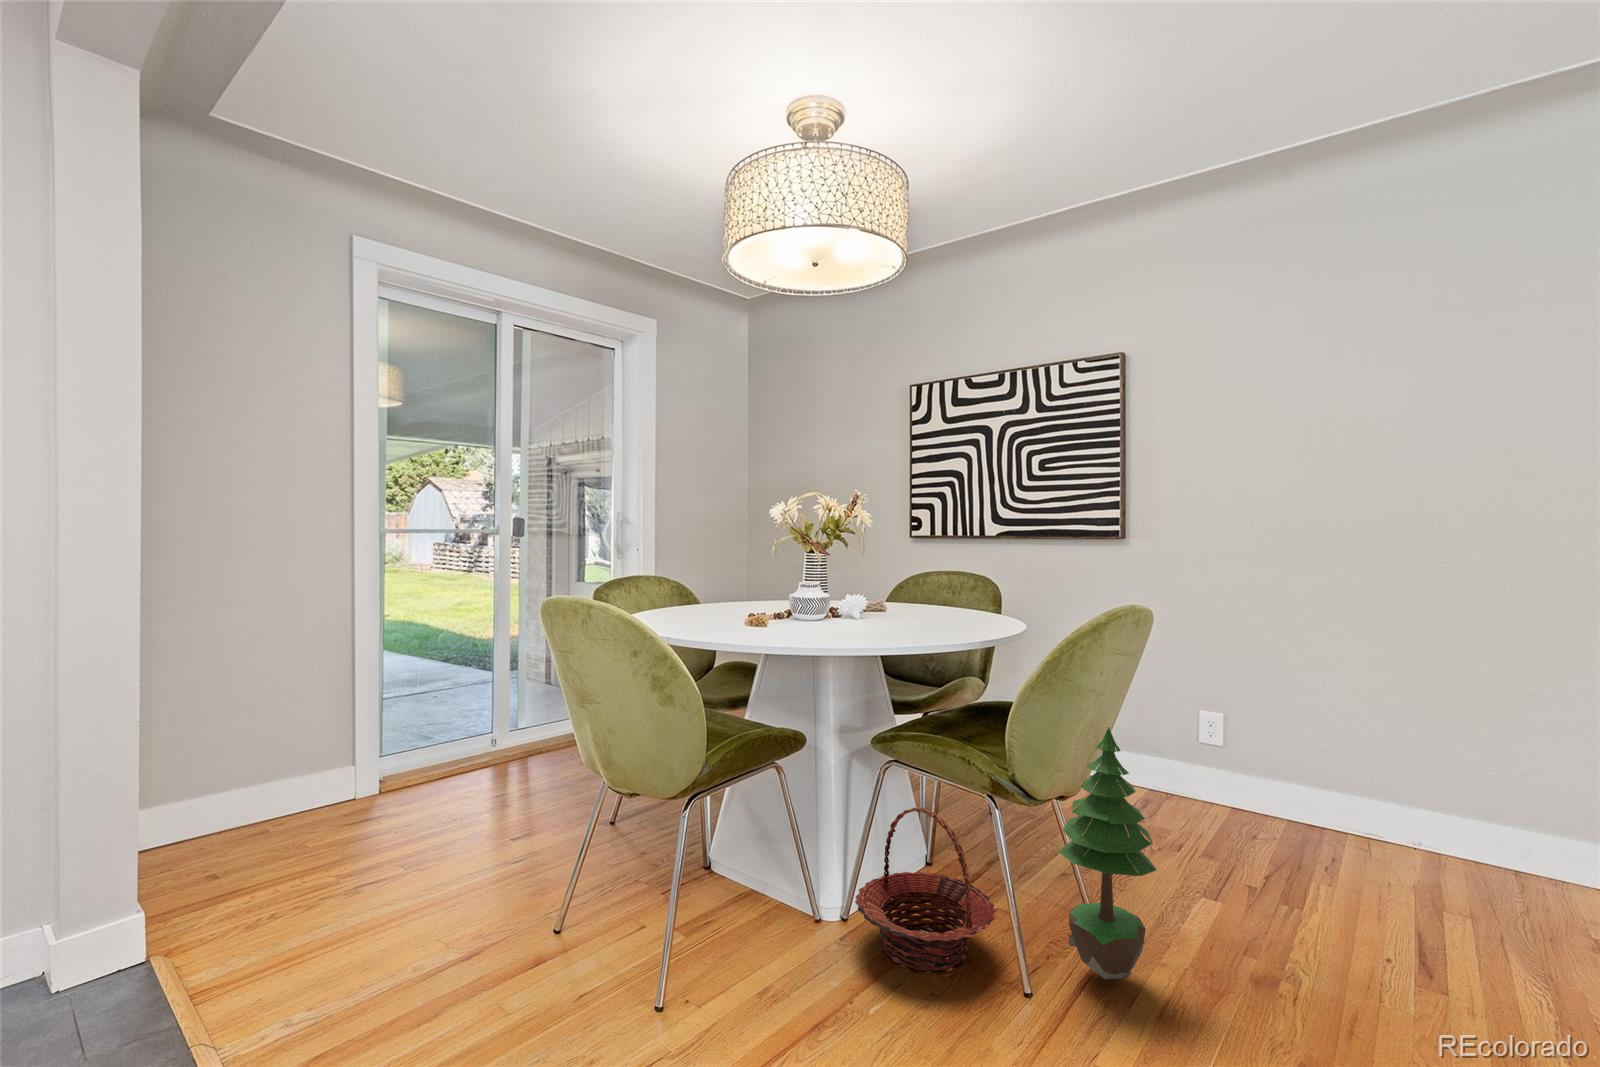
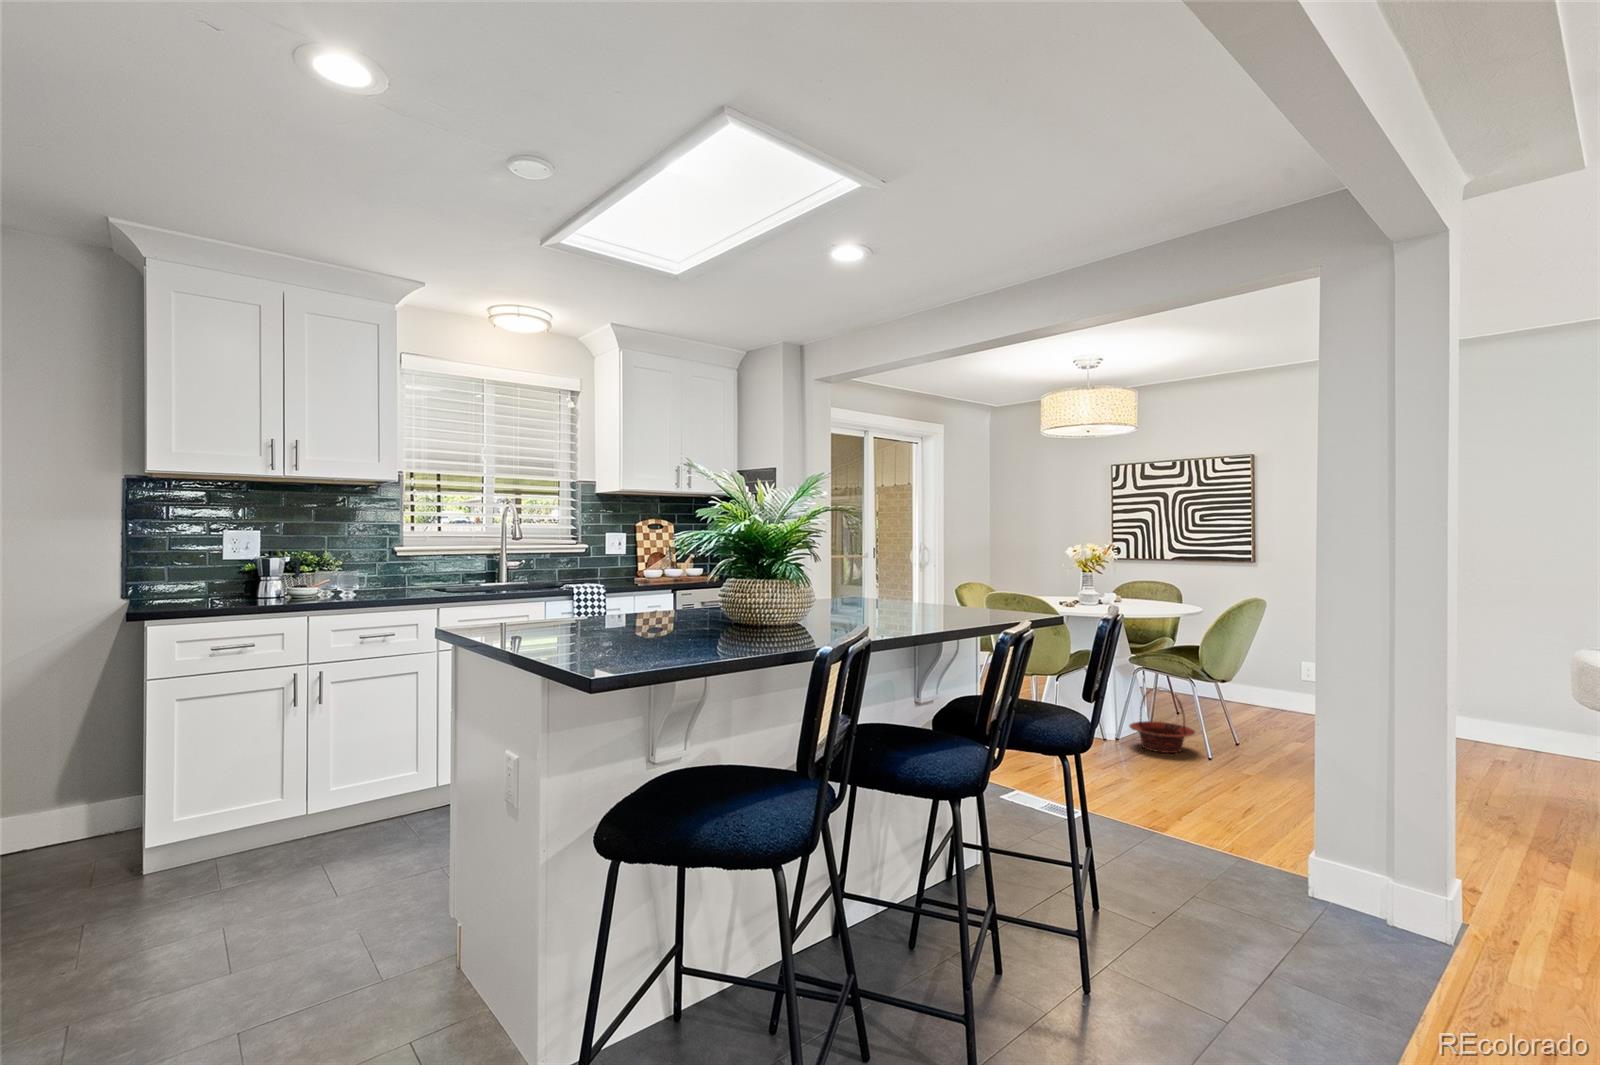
potted tree: present [1059,727,1156,980] -> none [1225,650,1270,758]

